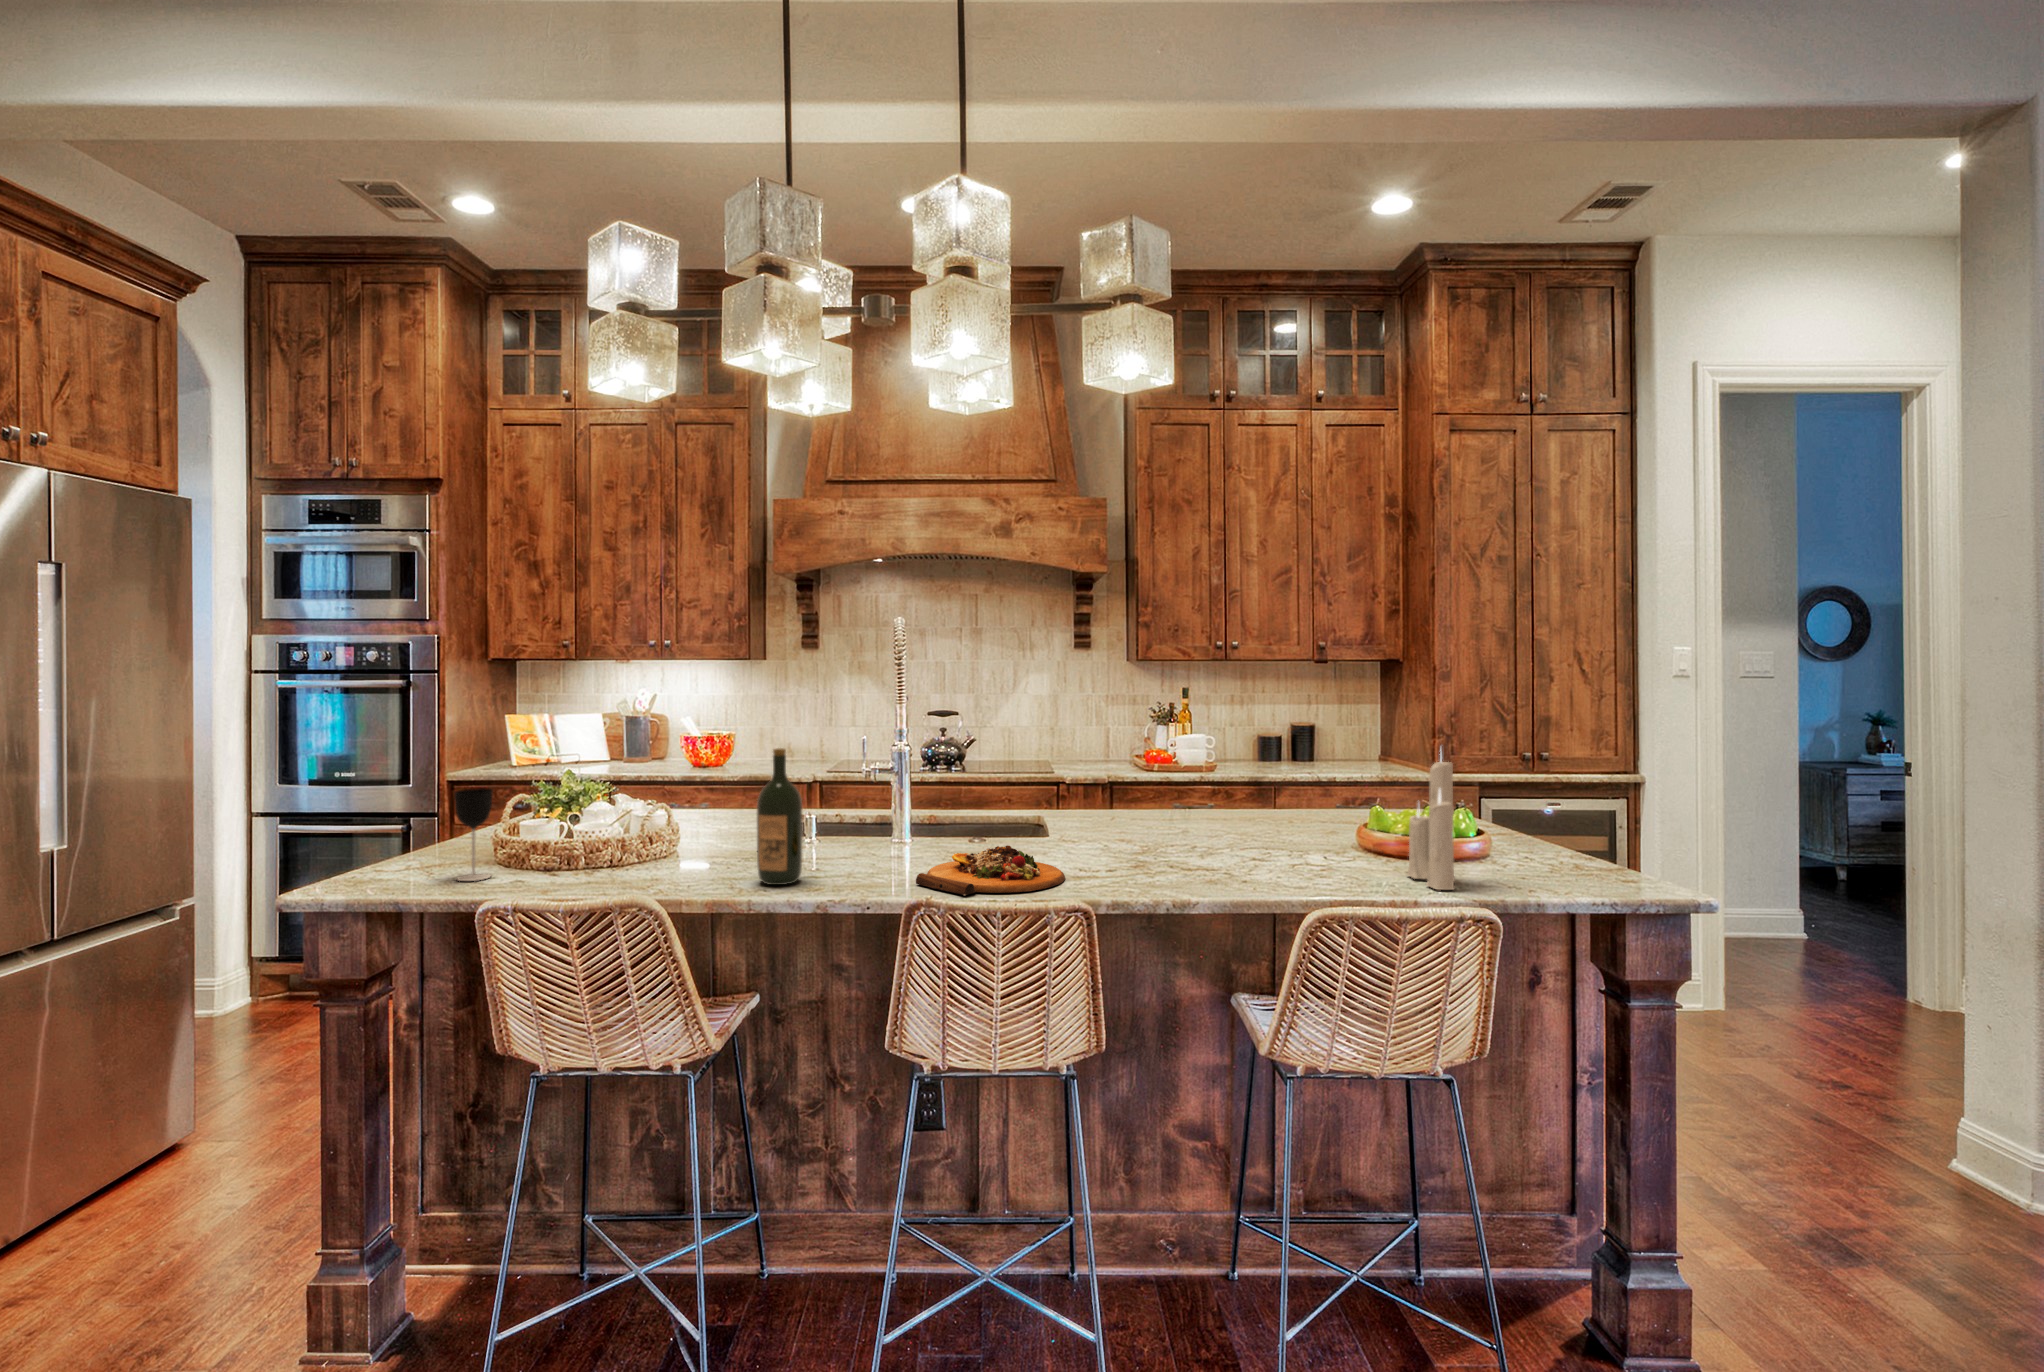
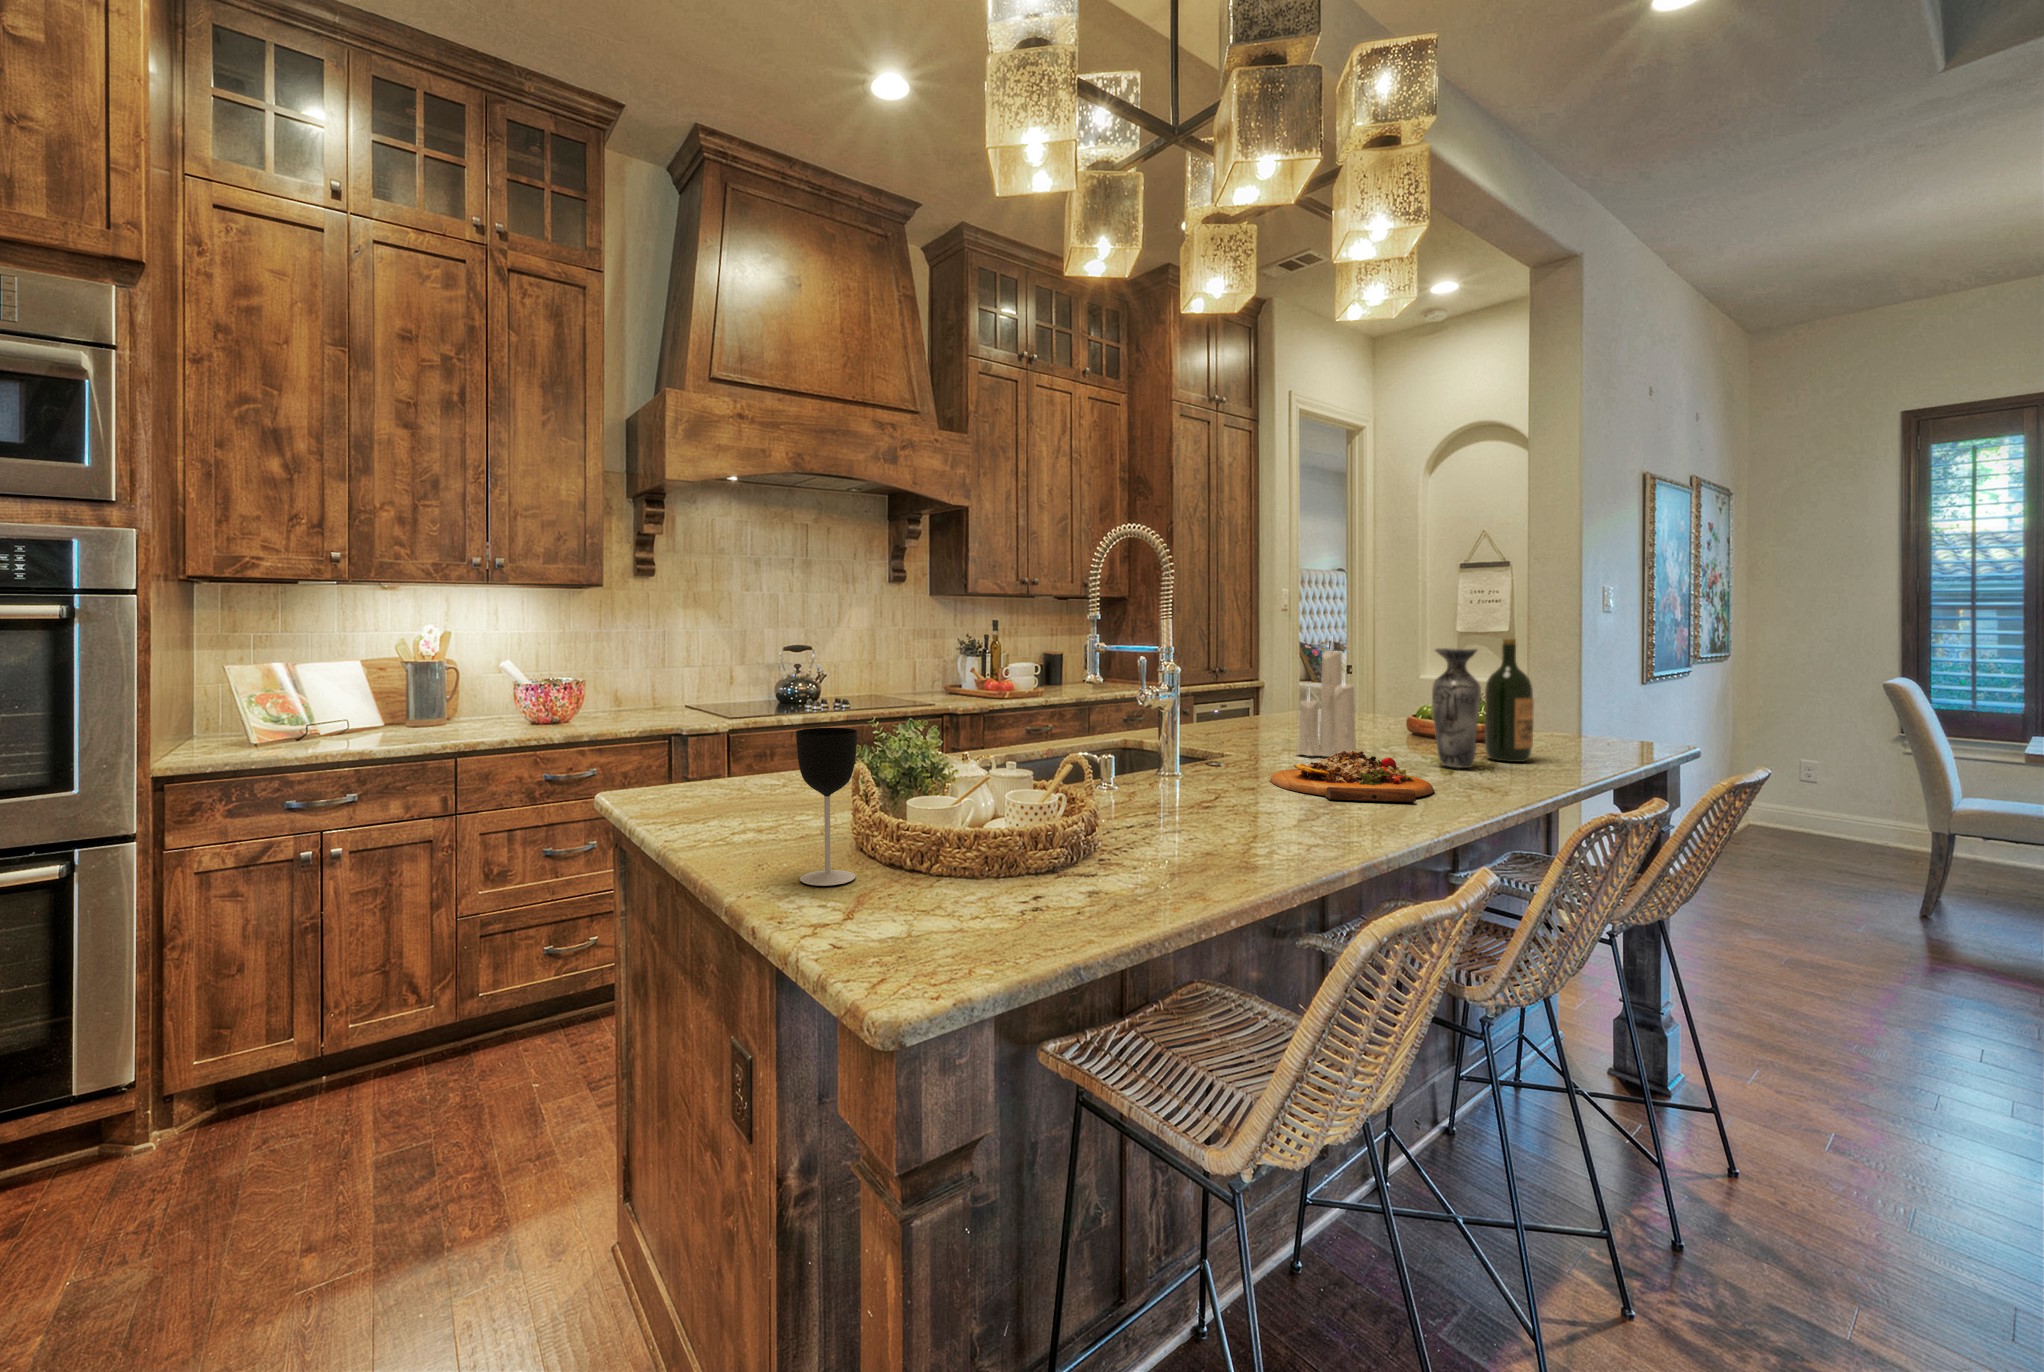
wine bottle: present [757,748,803,885] -> present [1485,639,1534,762]
vase: none [1150,753,1193,880] -> present [1432,648,1481,768]
candle: present [1407,754,1455,890] -> present [1297,642,1356,757]

